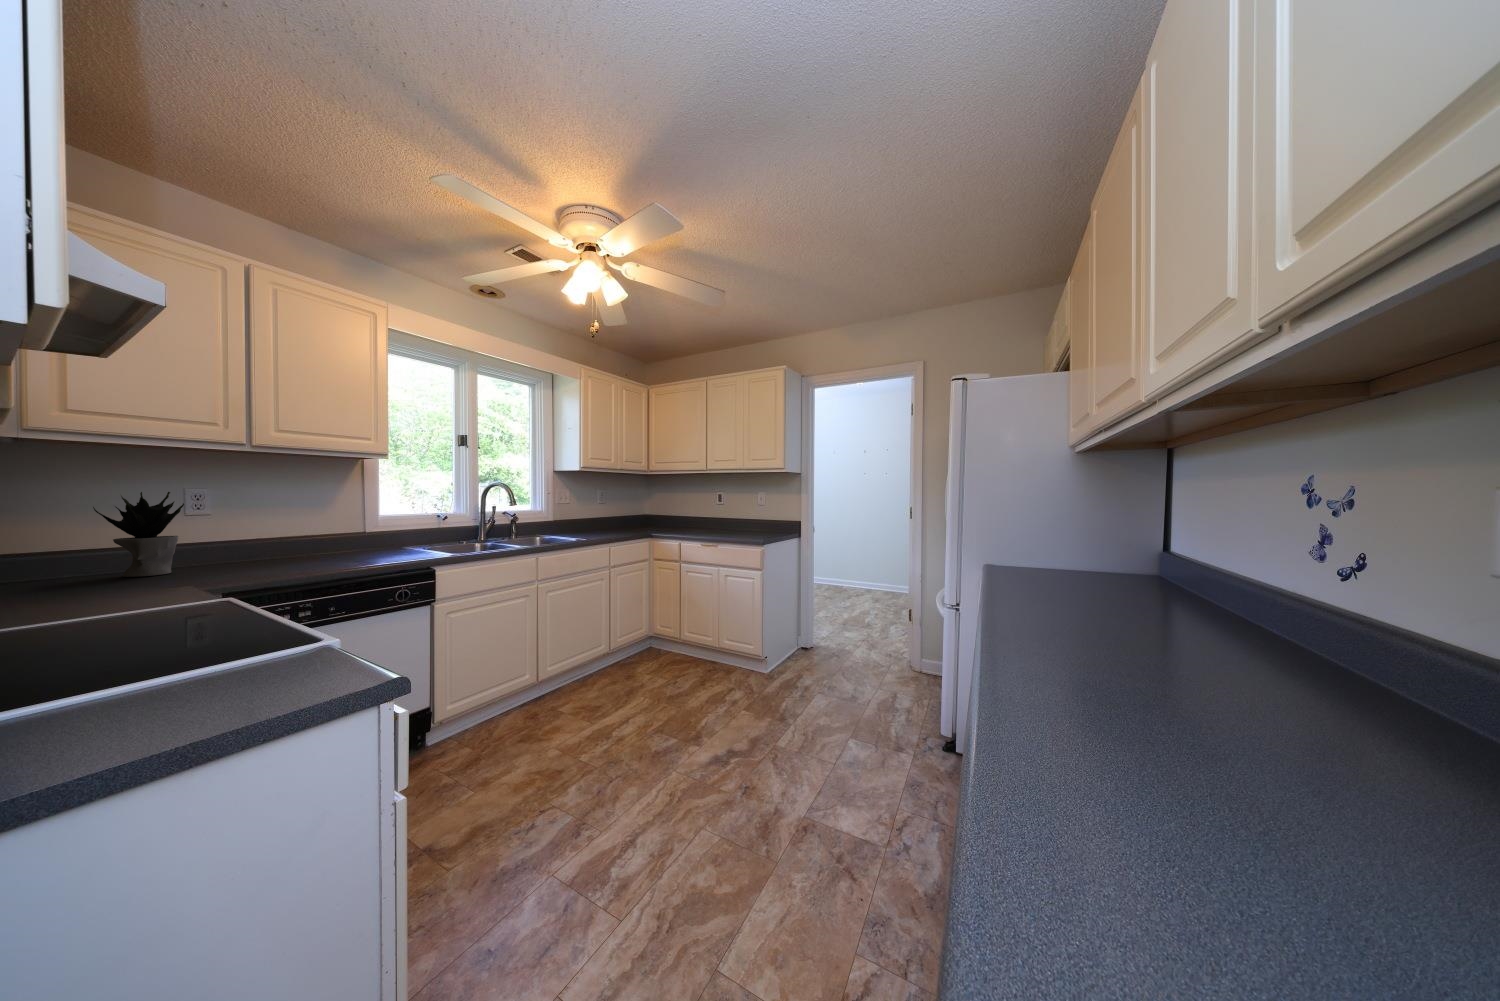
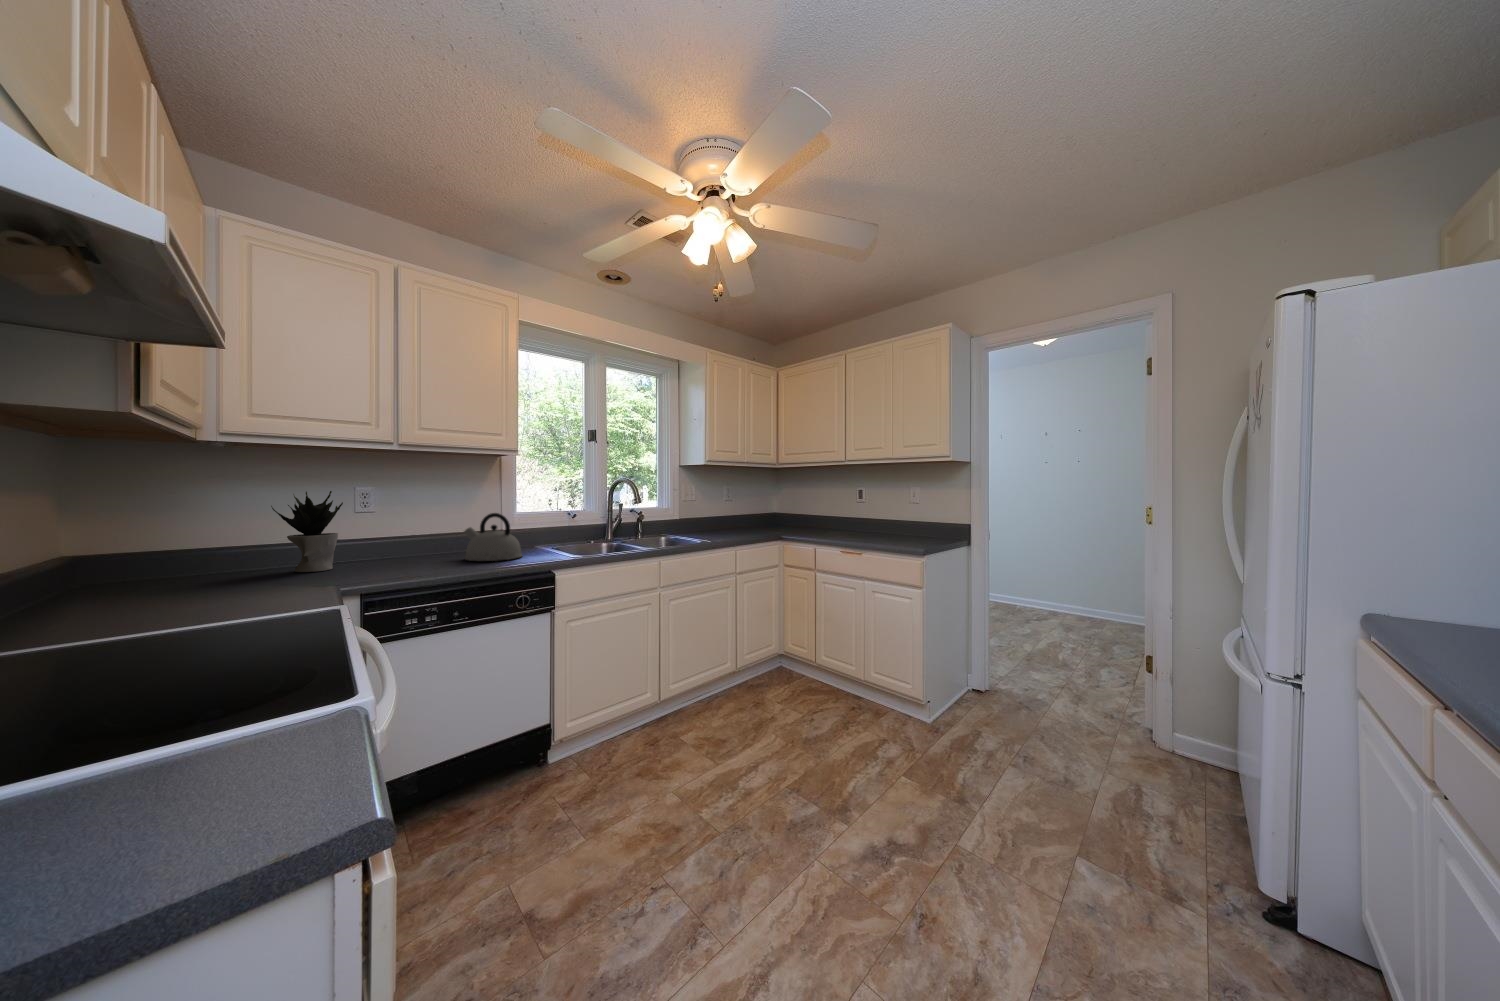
kettle: none [328,514,395,560] -> present [464,513,522,561]

